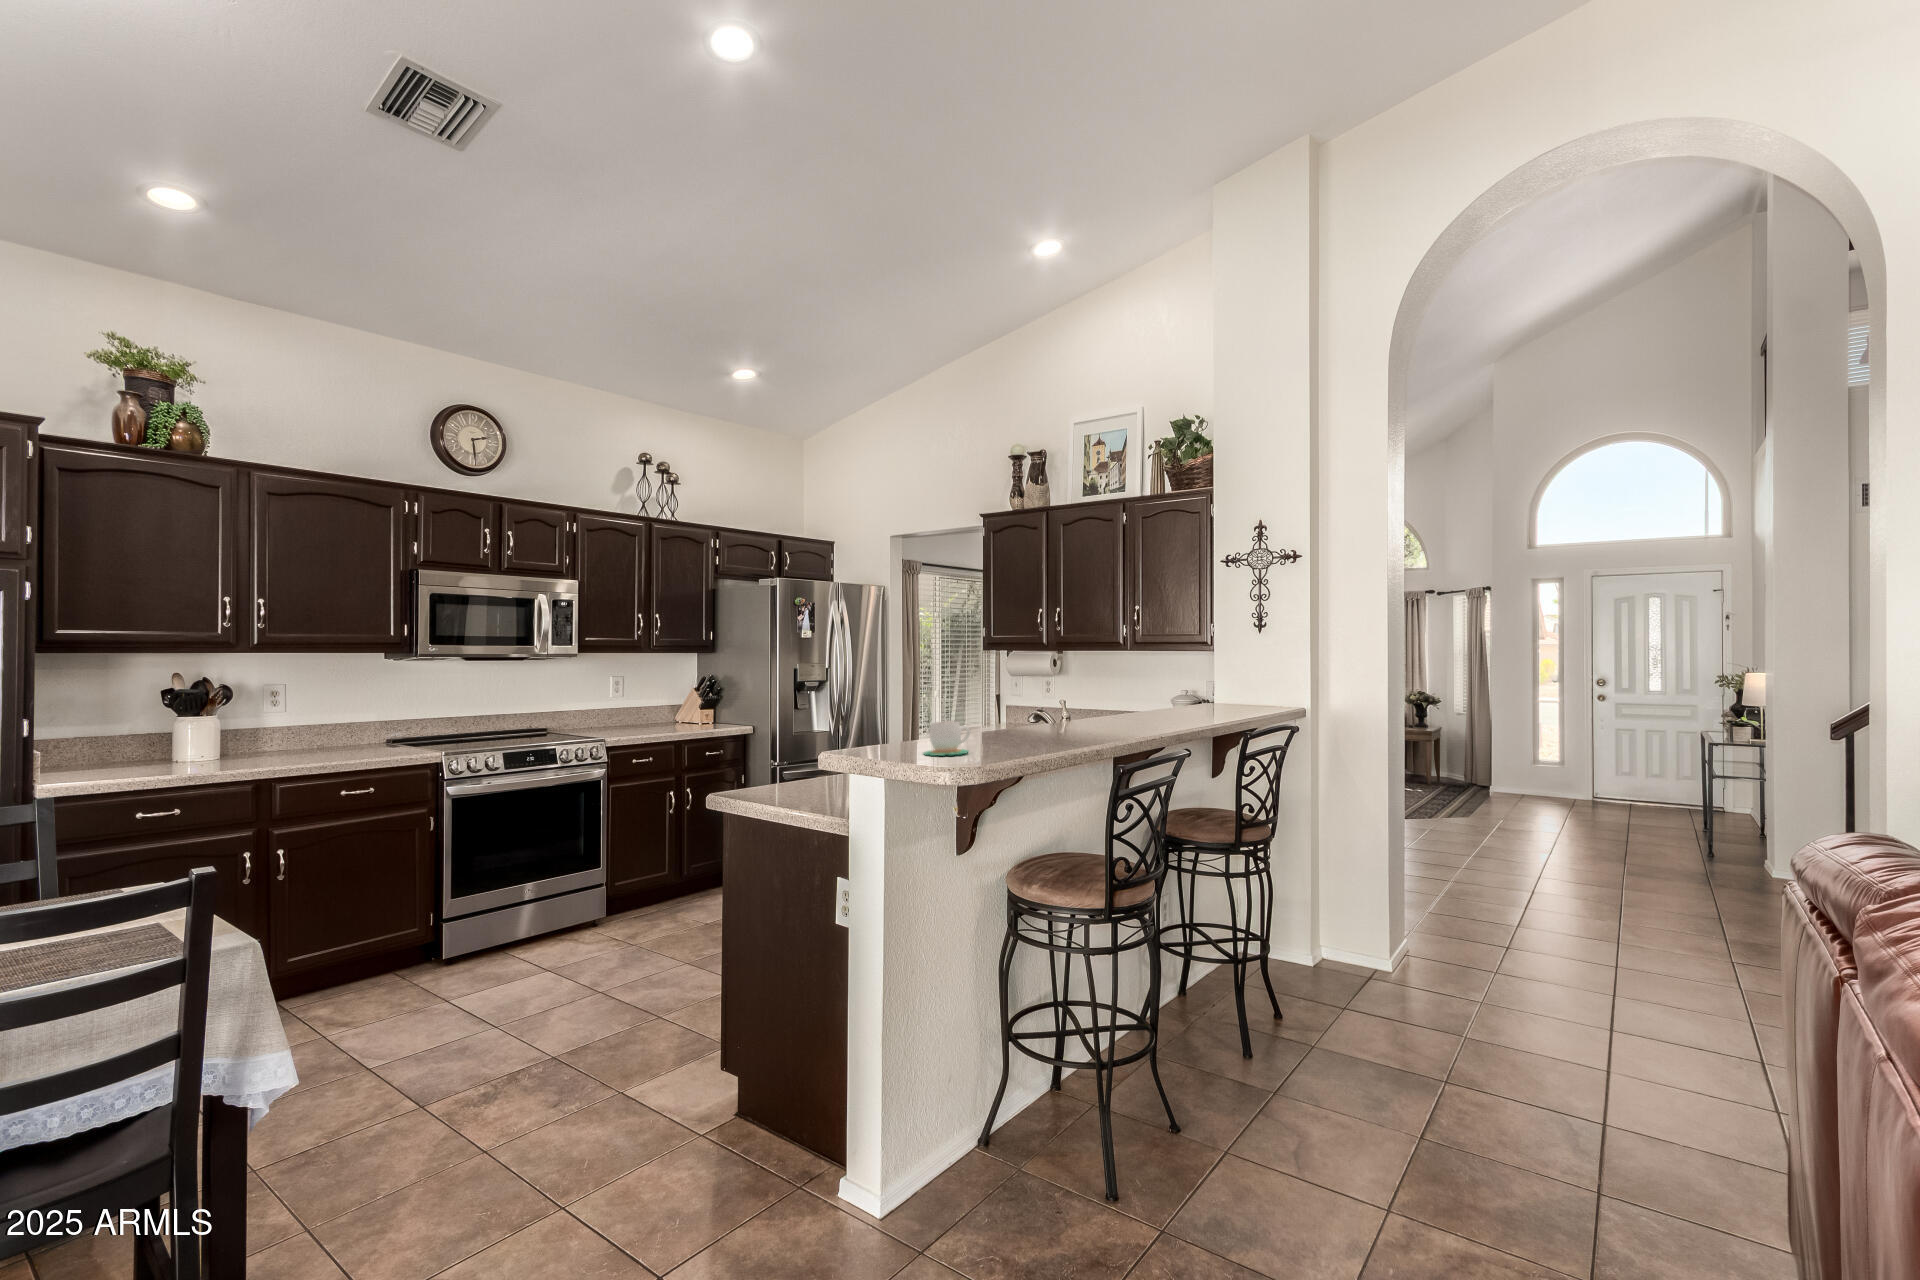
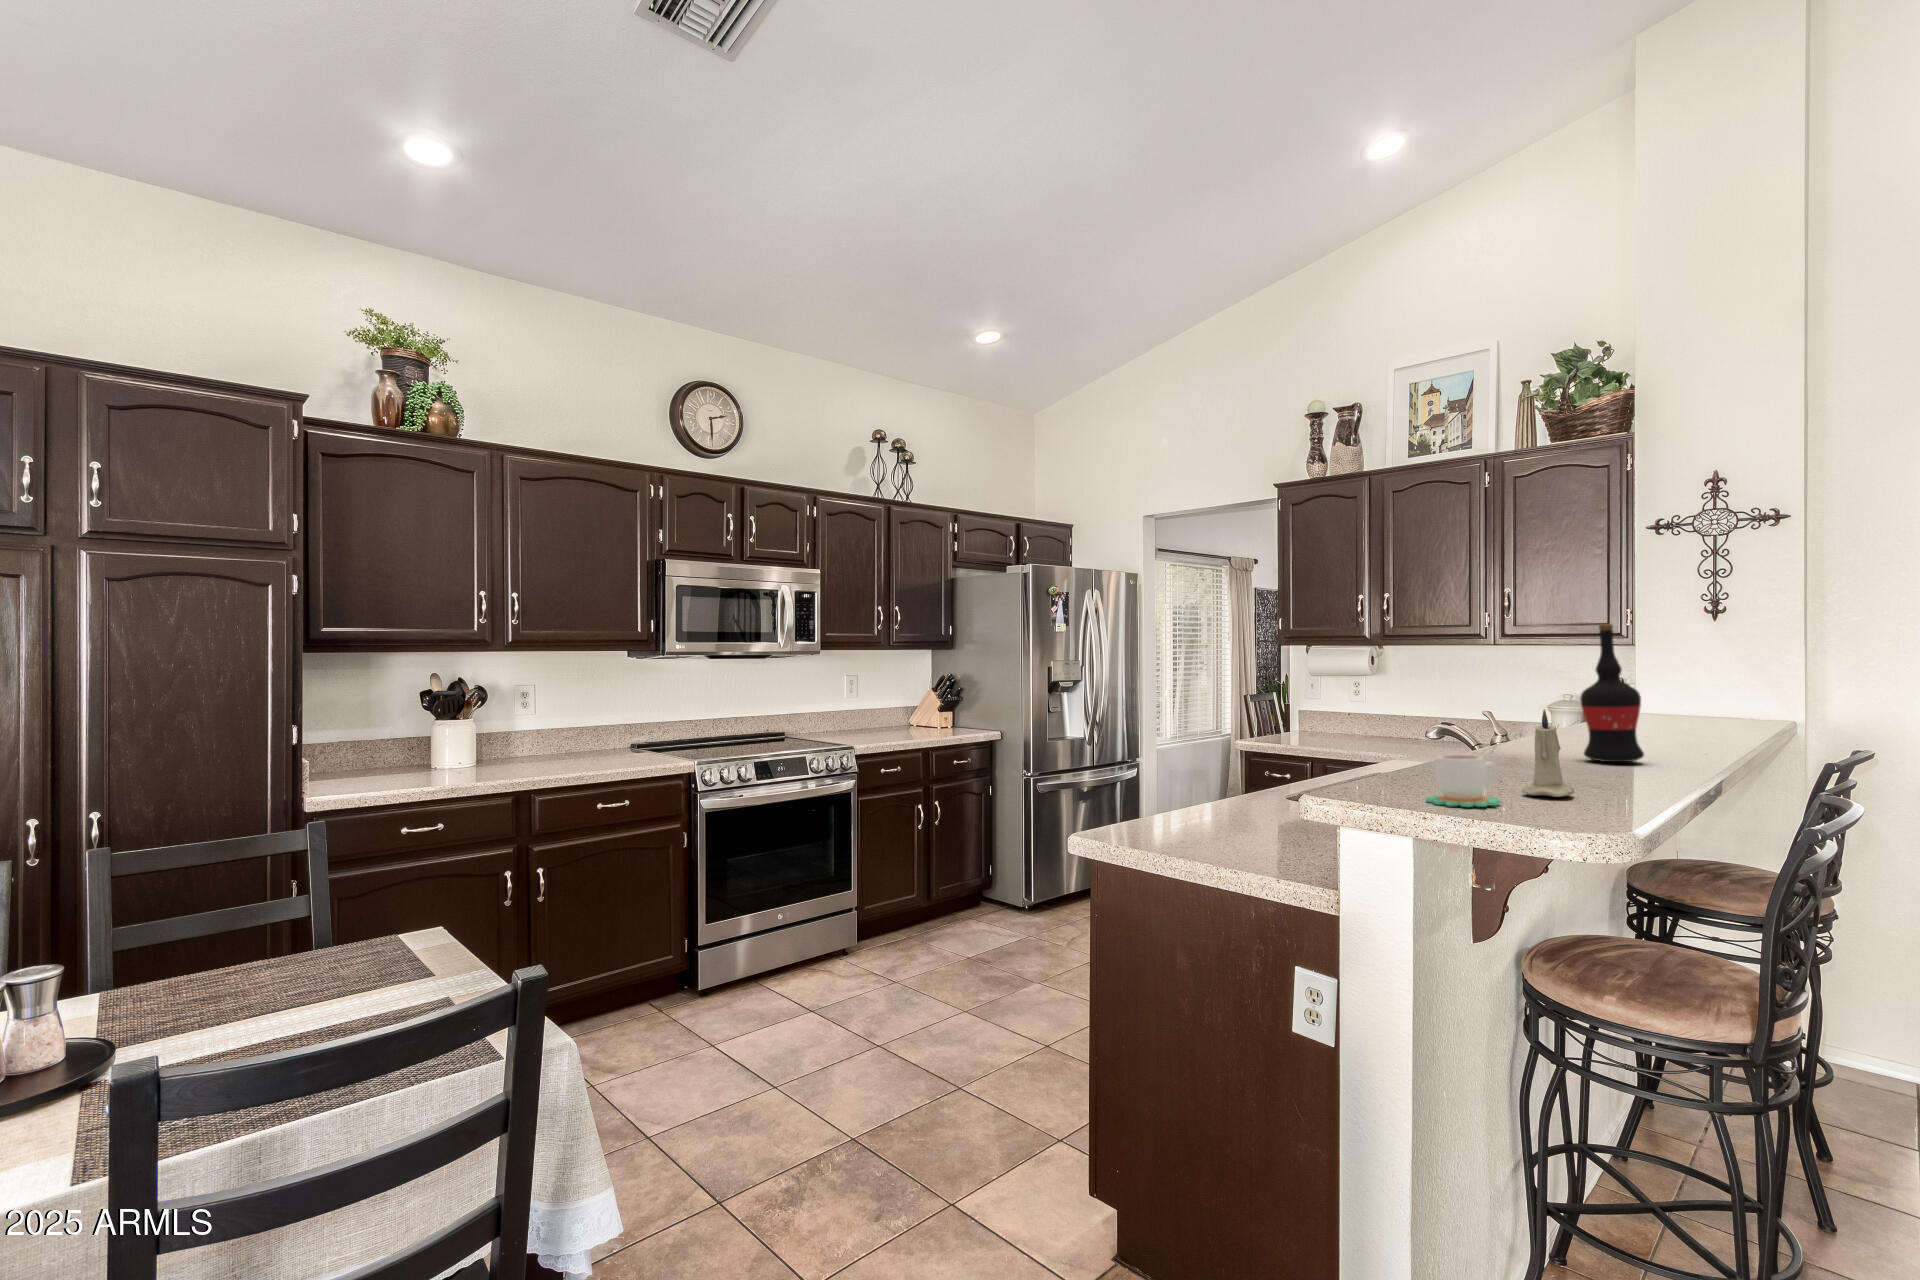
wine bottle: none [1090,632,1126,730] -> present [1580,624,1644,762]
candle: none [996,690,1028,749] -> present [1522,709,1574,797]

